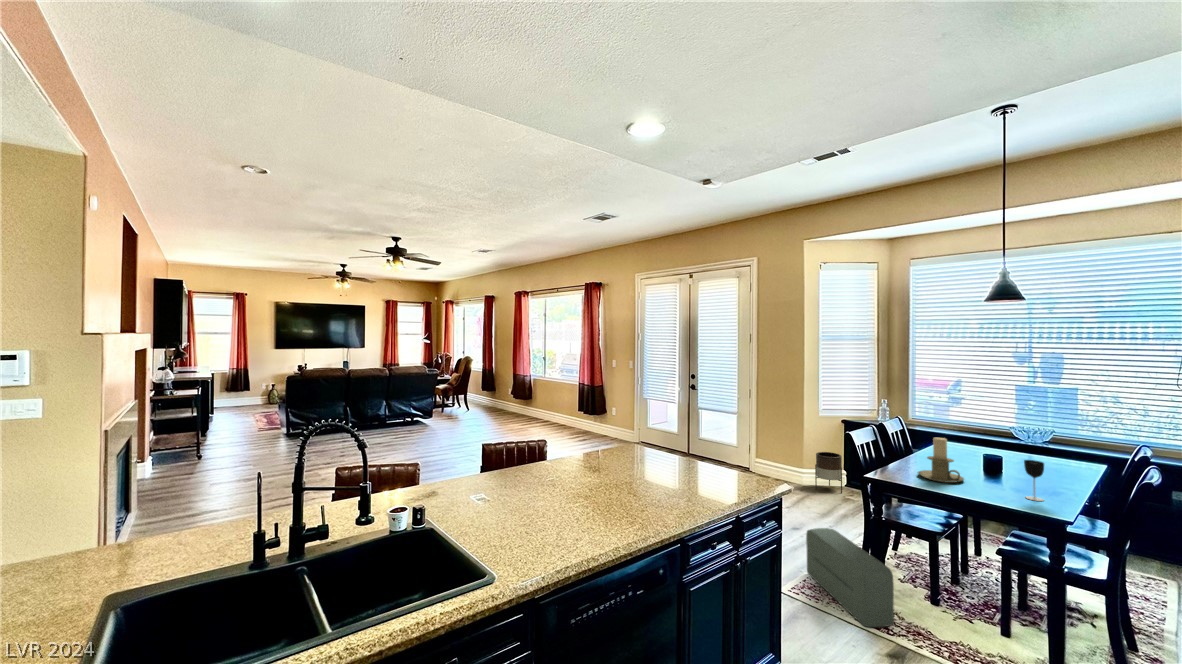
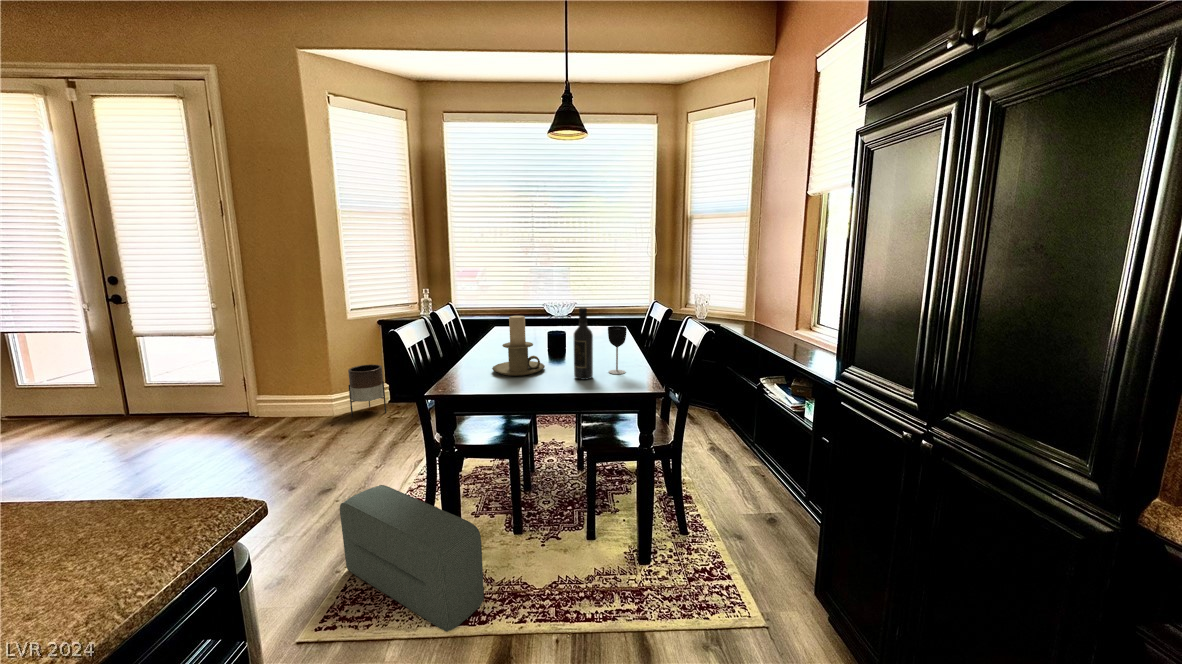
wine bottle: none [986,441,1005,497] -> present [574,308,593,380]

